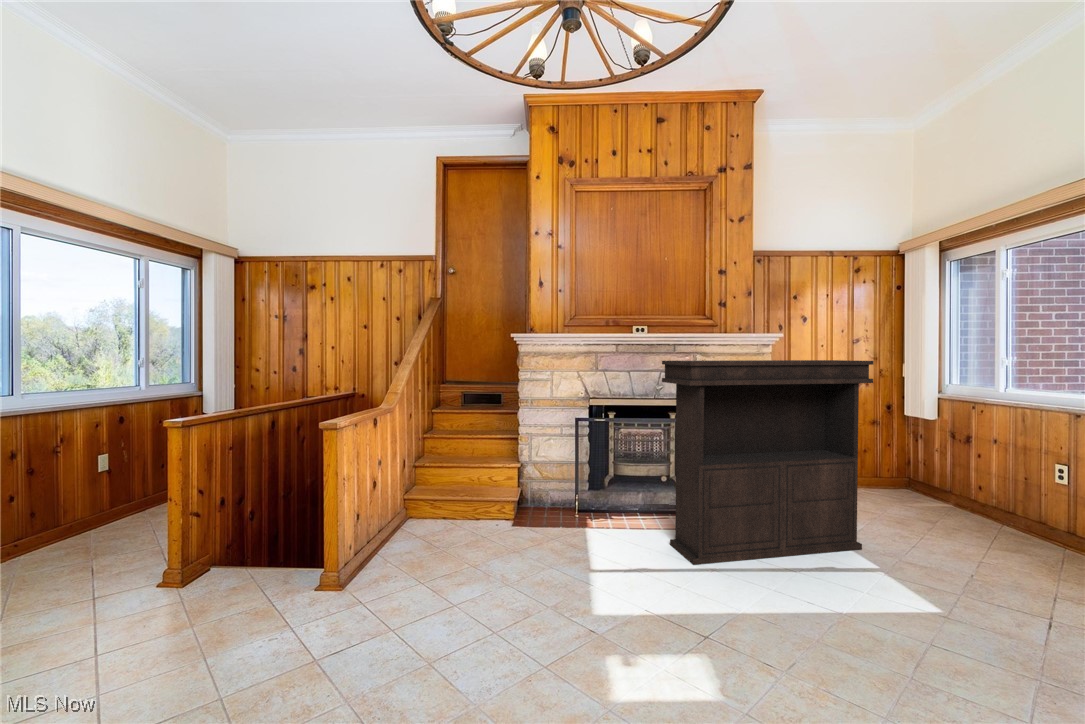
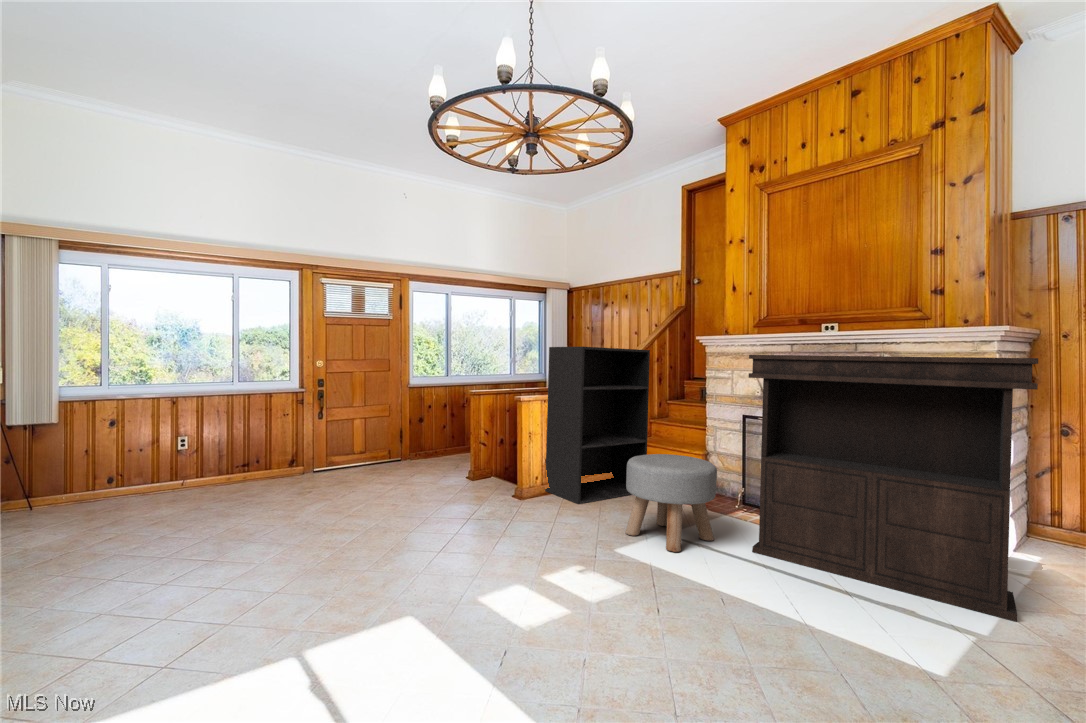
bookshelf: none [379,353,487,583] -> present [545,347,650,504]
ottoman: none [570,480,677,602] -> present [625,454,717,552]

